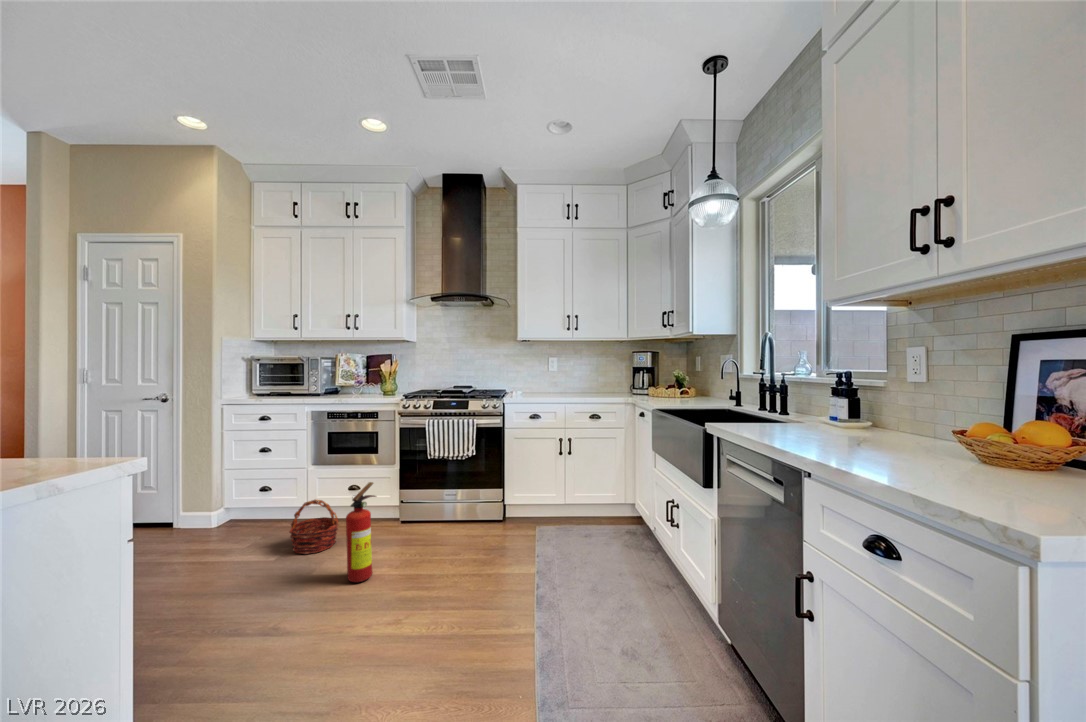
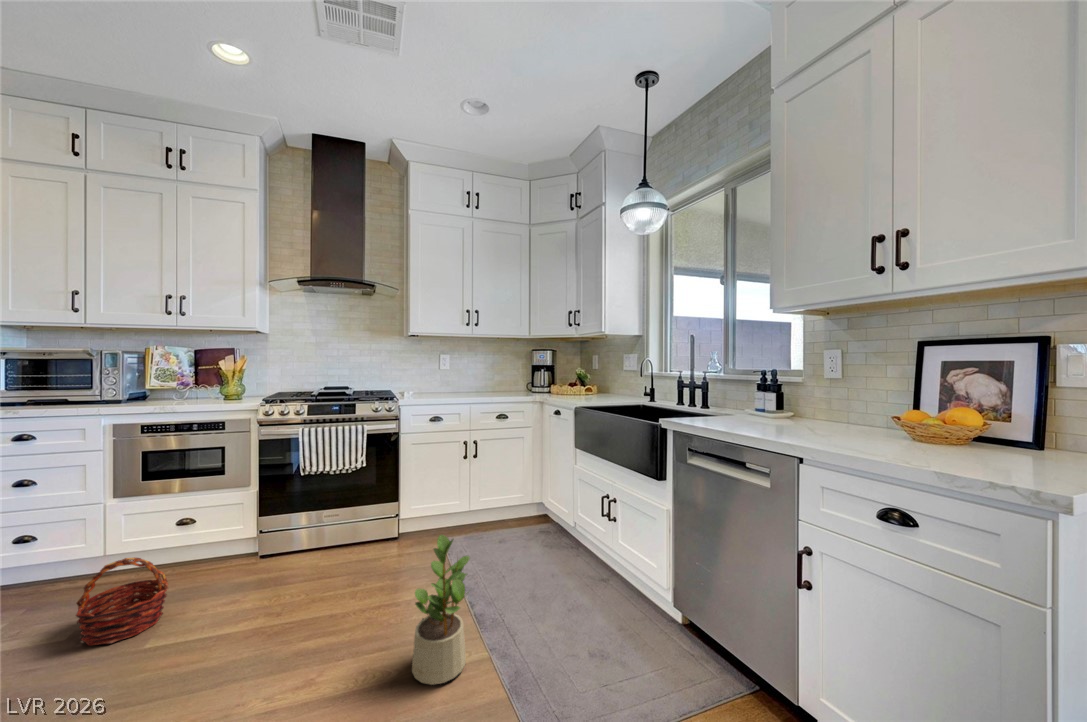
fire extinguisher: present [346,482,376,582] -> none [202,522,249,668]
potted plant: none [470,509,522,630] -> present [412,535,470,685]

